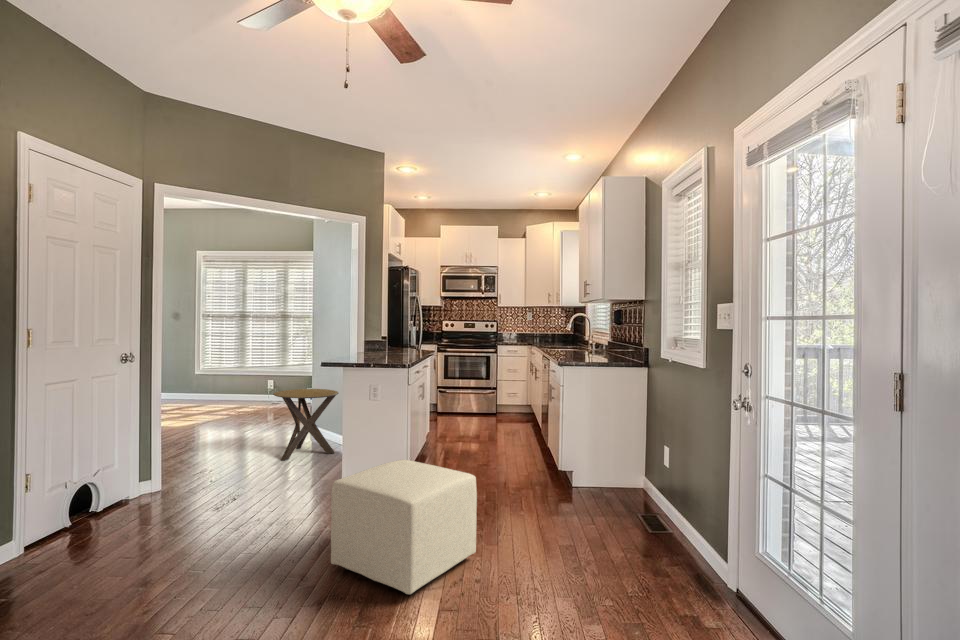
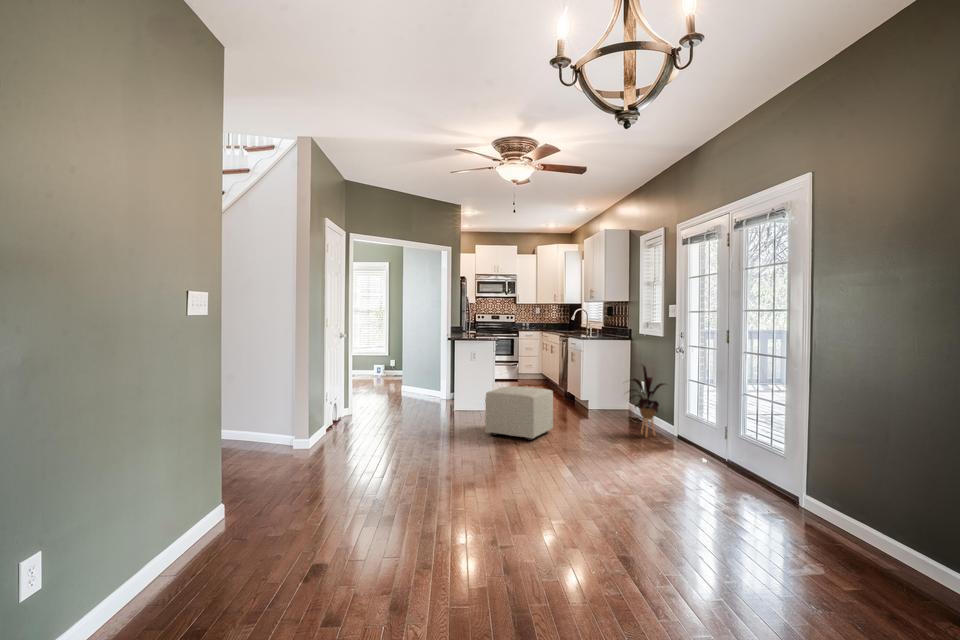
side table: present [273,389,338,461] -> none [392,359,433,403]
house plant: none [615,430,717,587] -> present [631,365,665,436]

